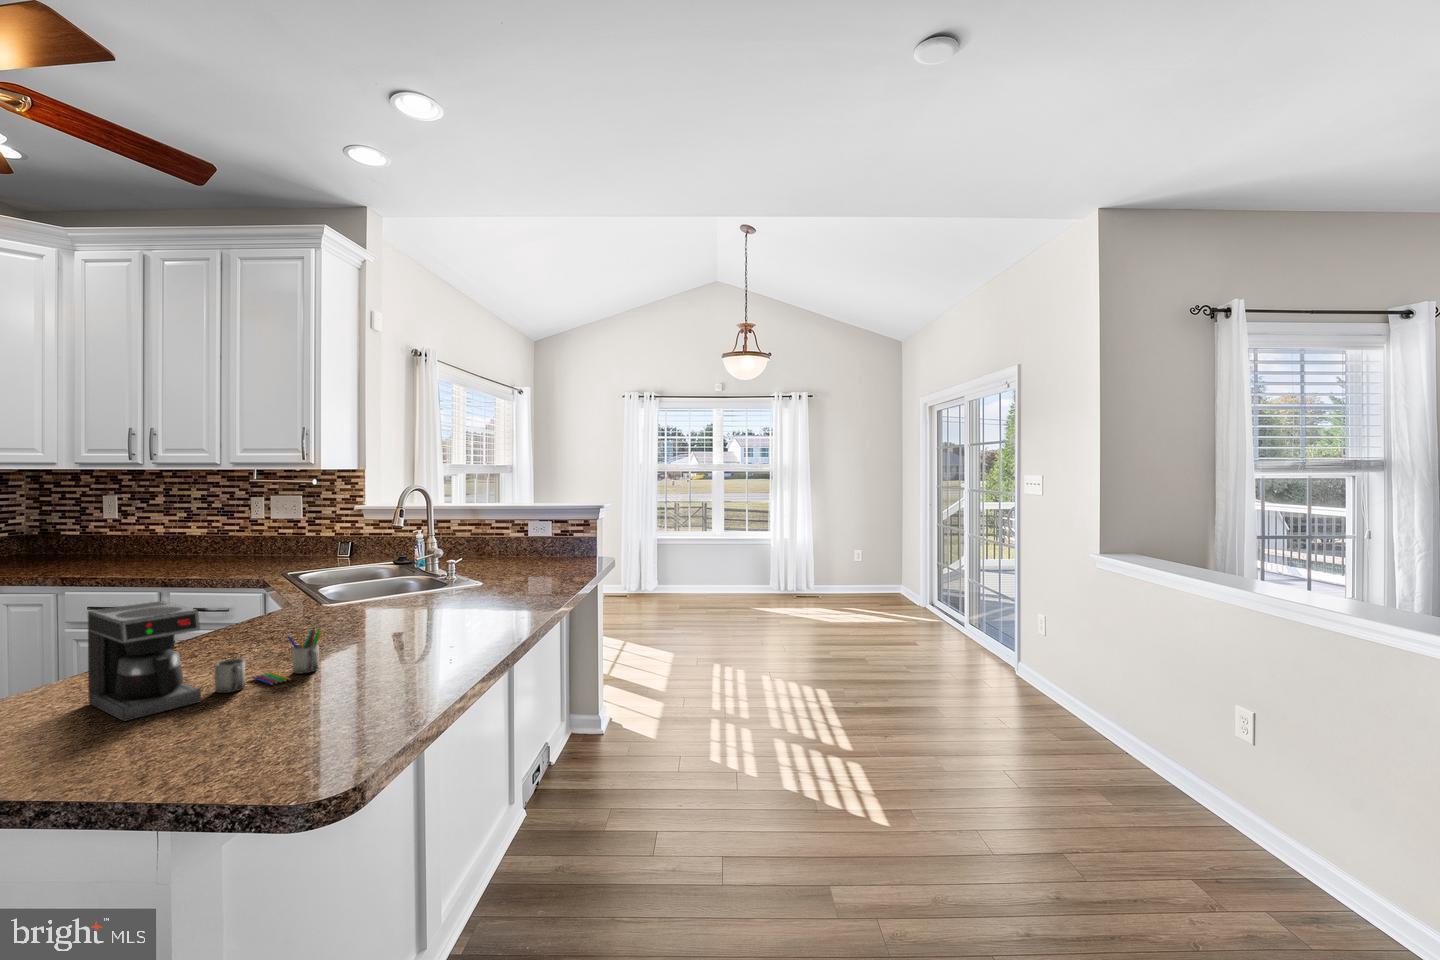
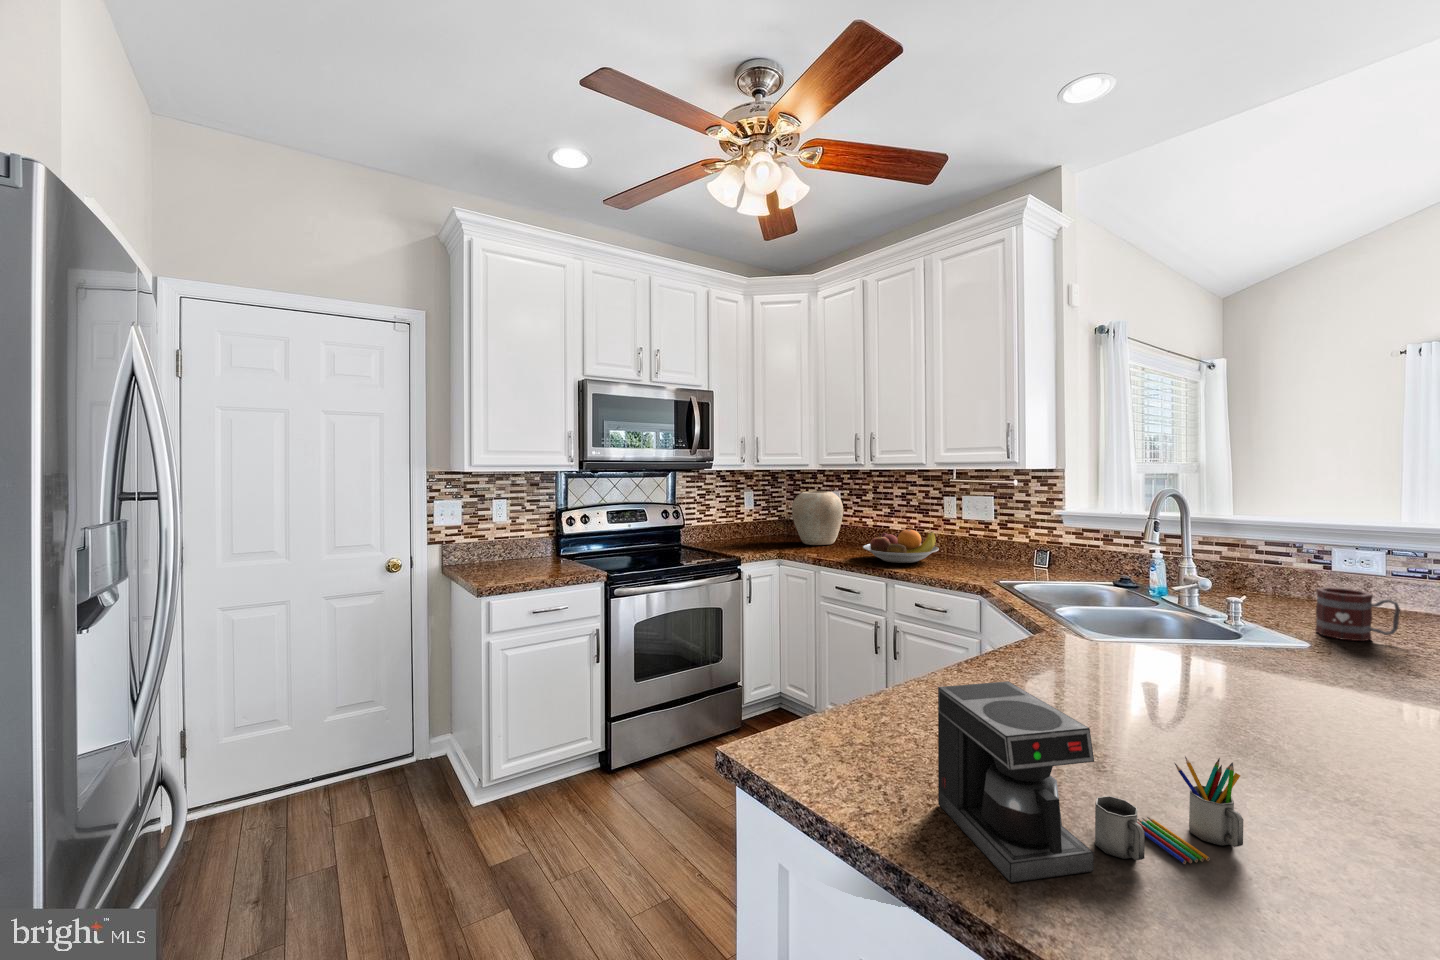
vase: none [33,495,120,561] -> present [792,491,843,545]
fruit bowl: none [138,531,239,567] -> present [863,530,939,563]
mug: none [499,544,537,575] -> present [1315,587,1400,641]

